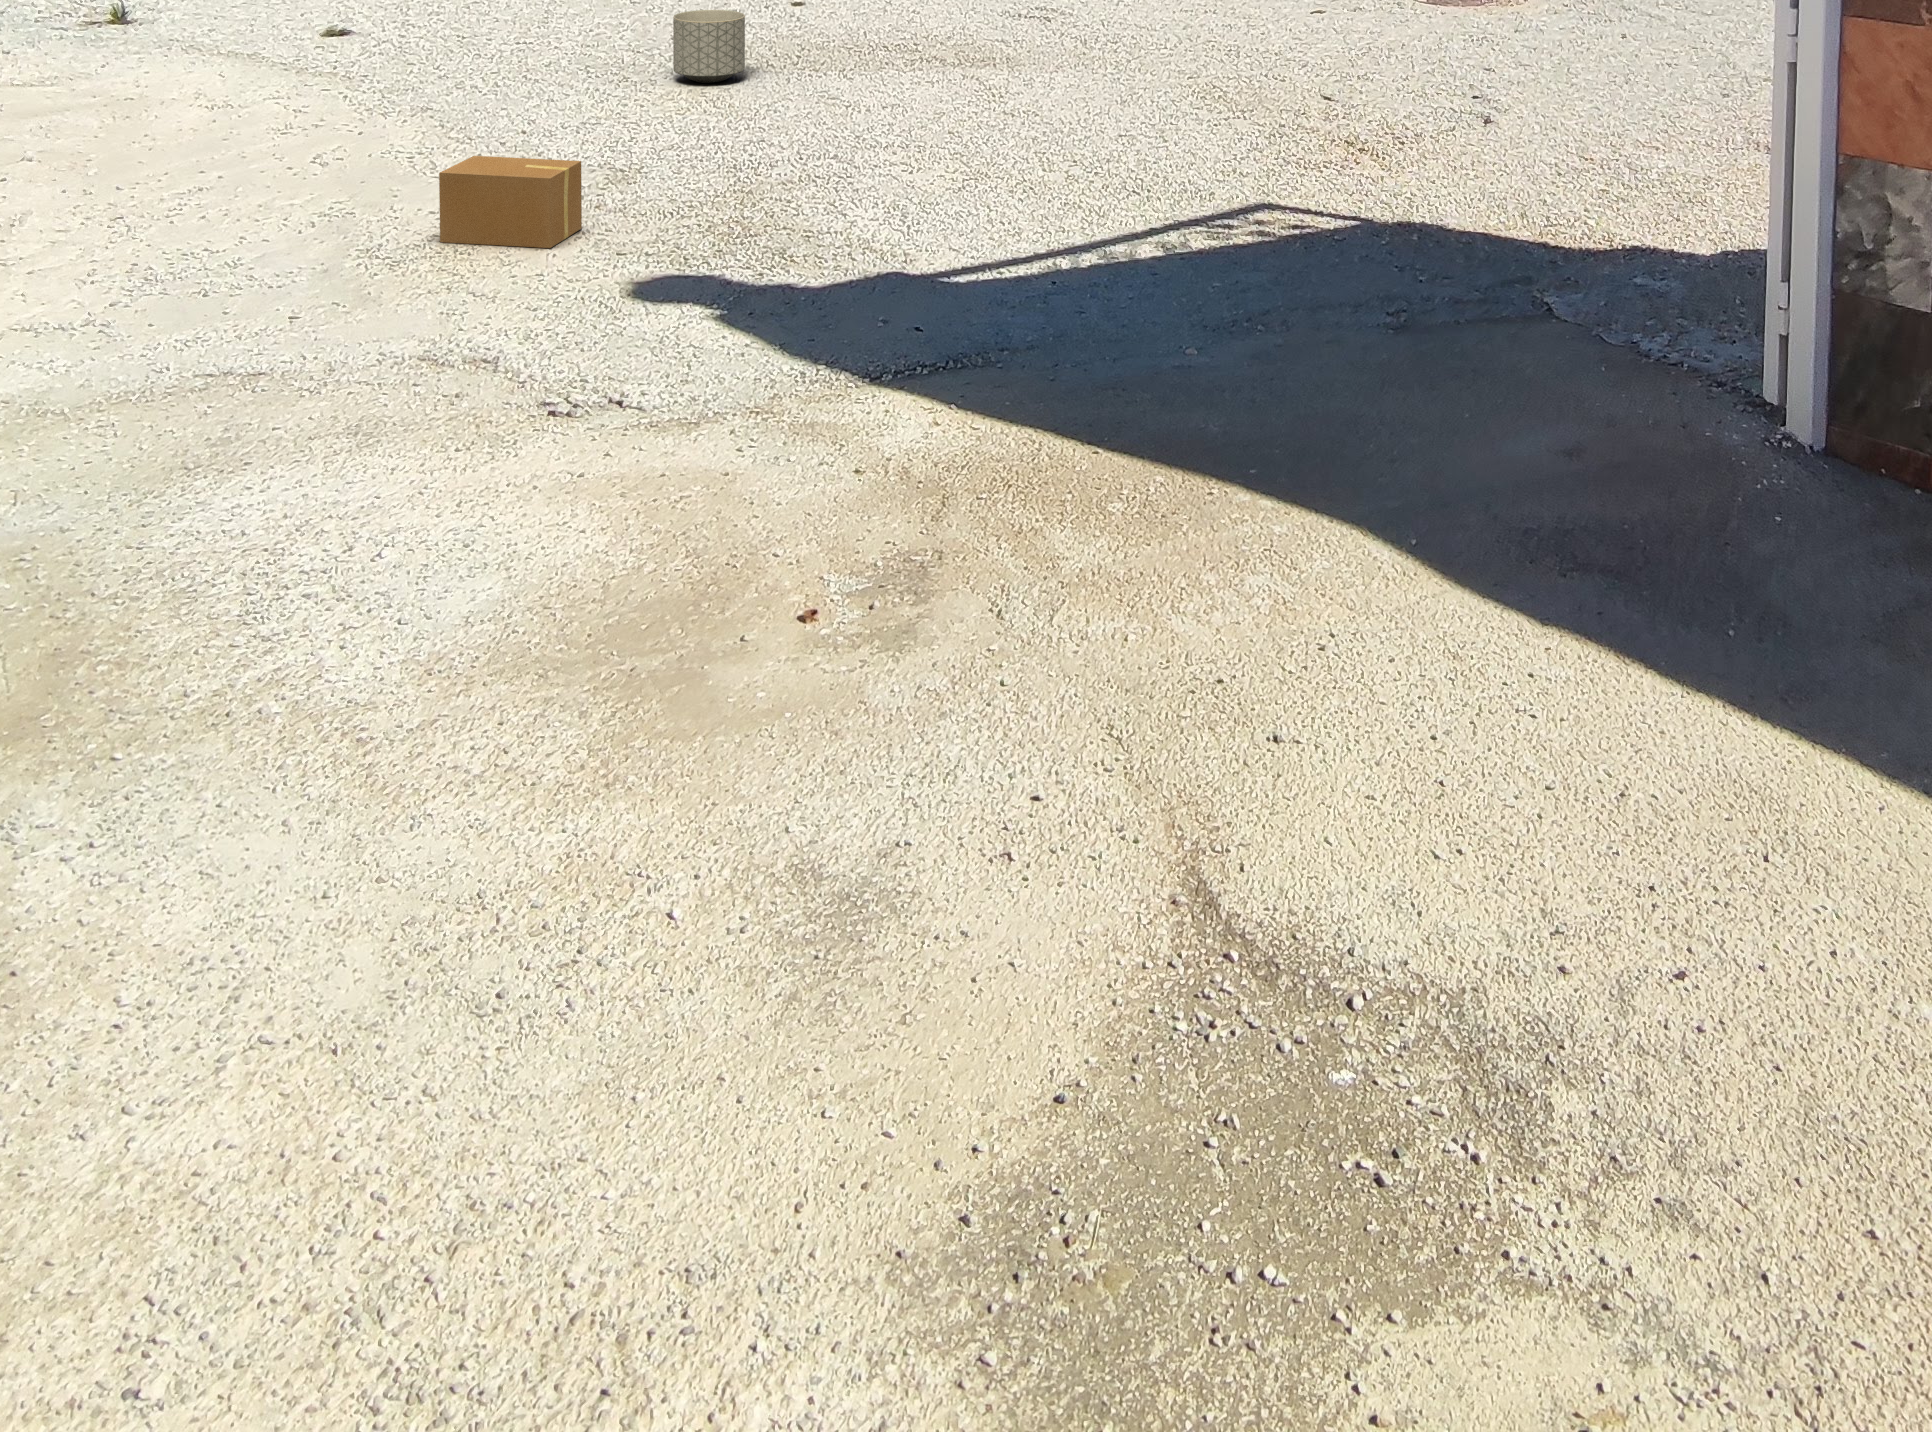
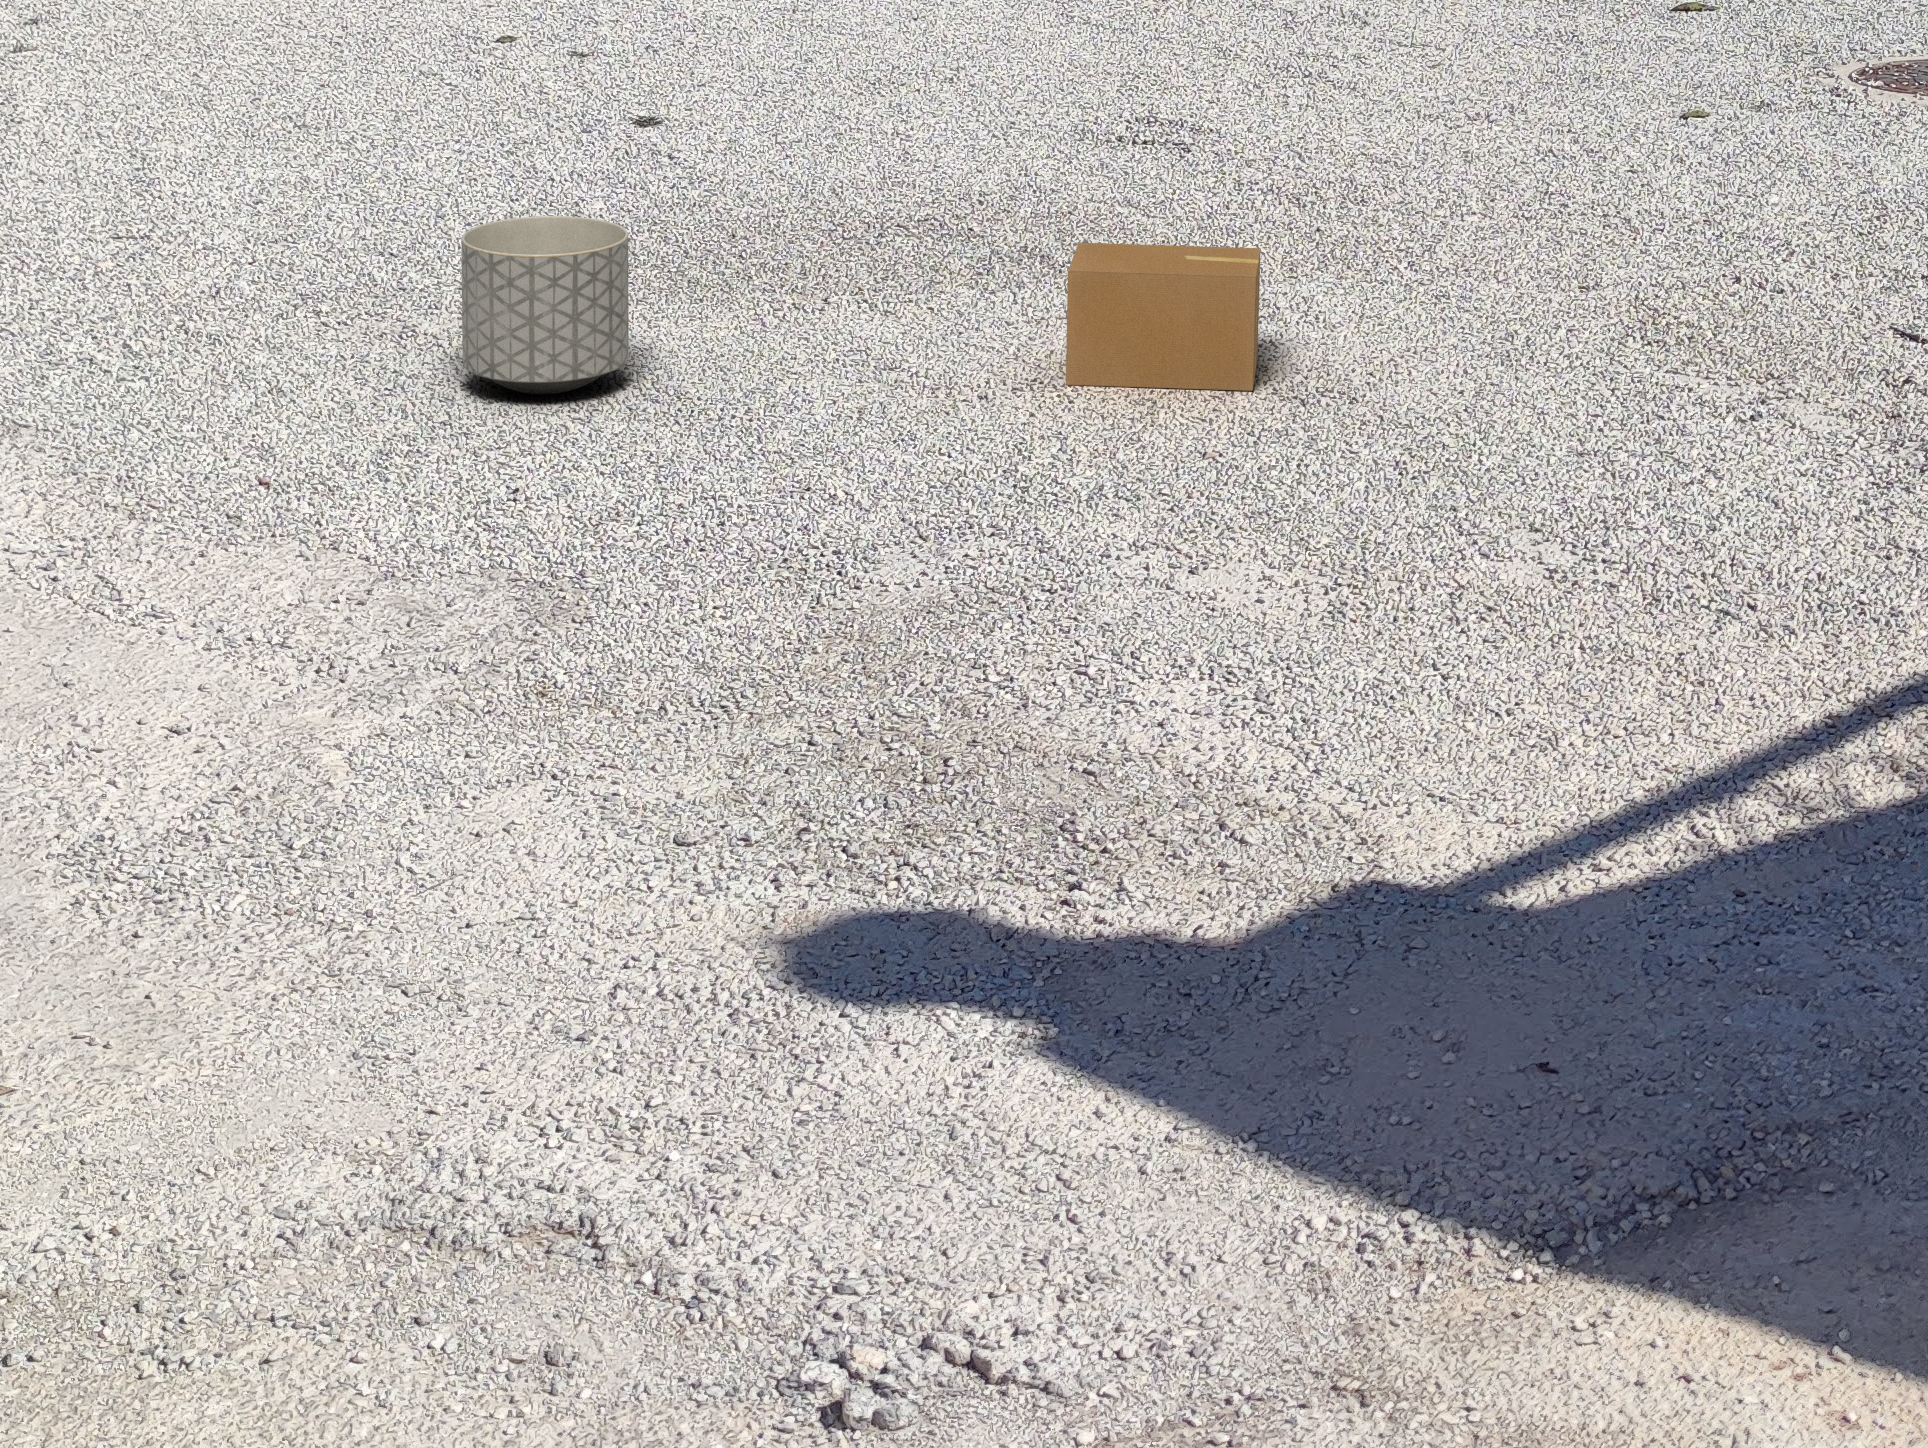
cardboard box: present [439,156,582,248] -> present [1066,243,1261,391]

